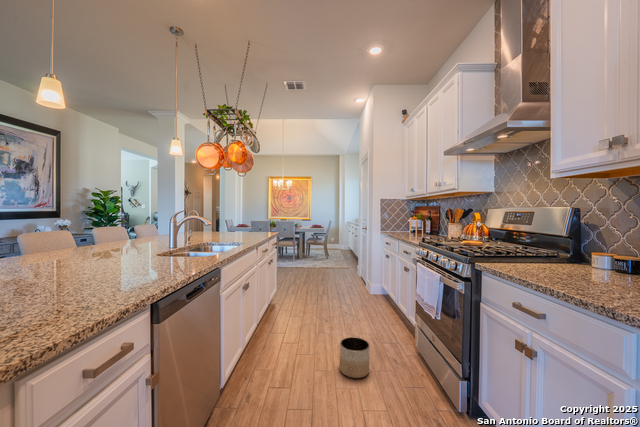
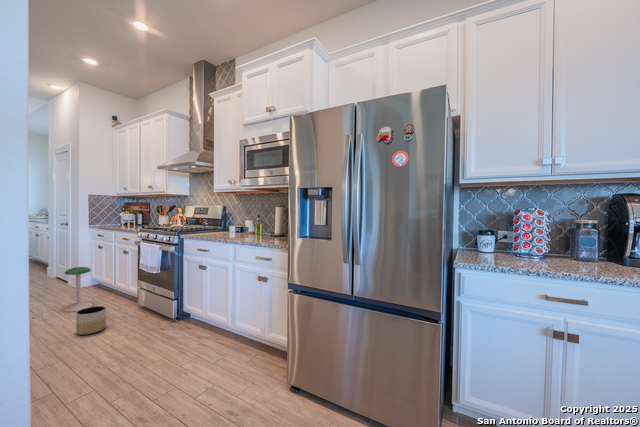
stool: none [347,277,372,328] -> present [63,267,93,312]

